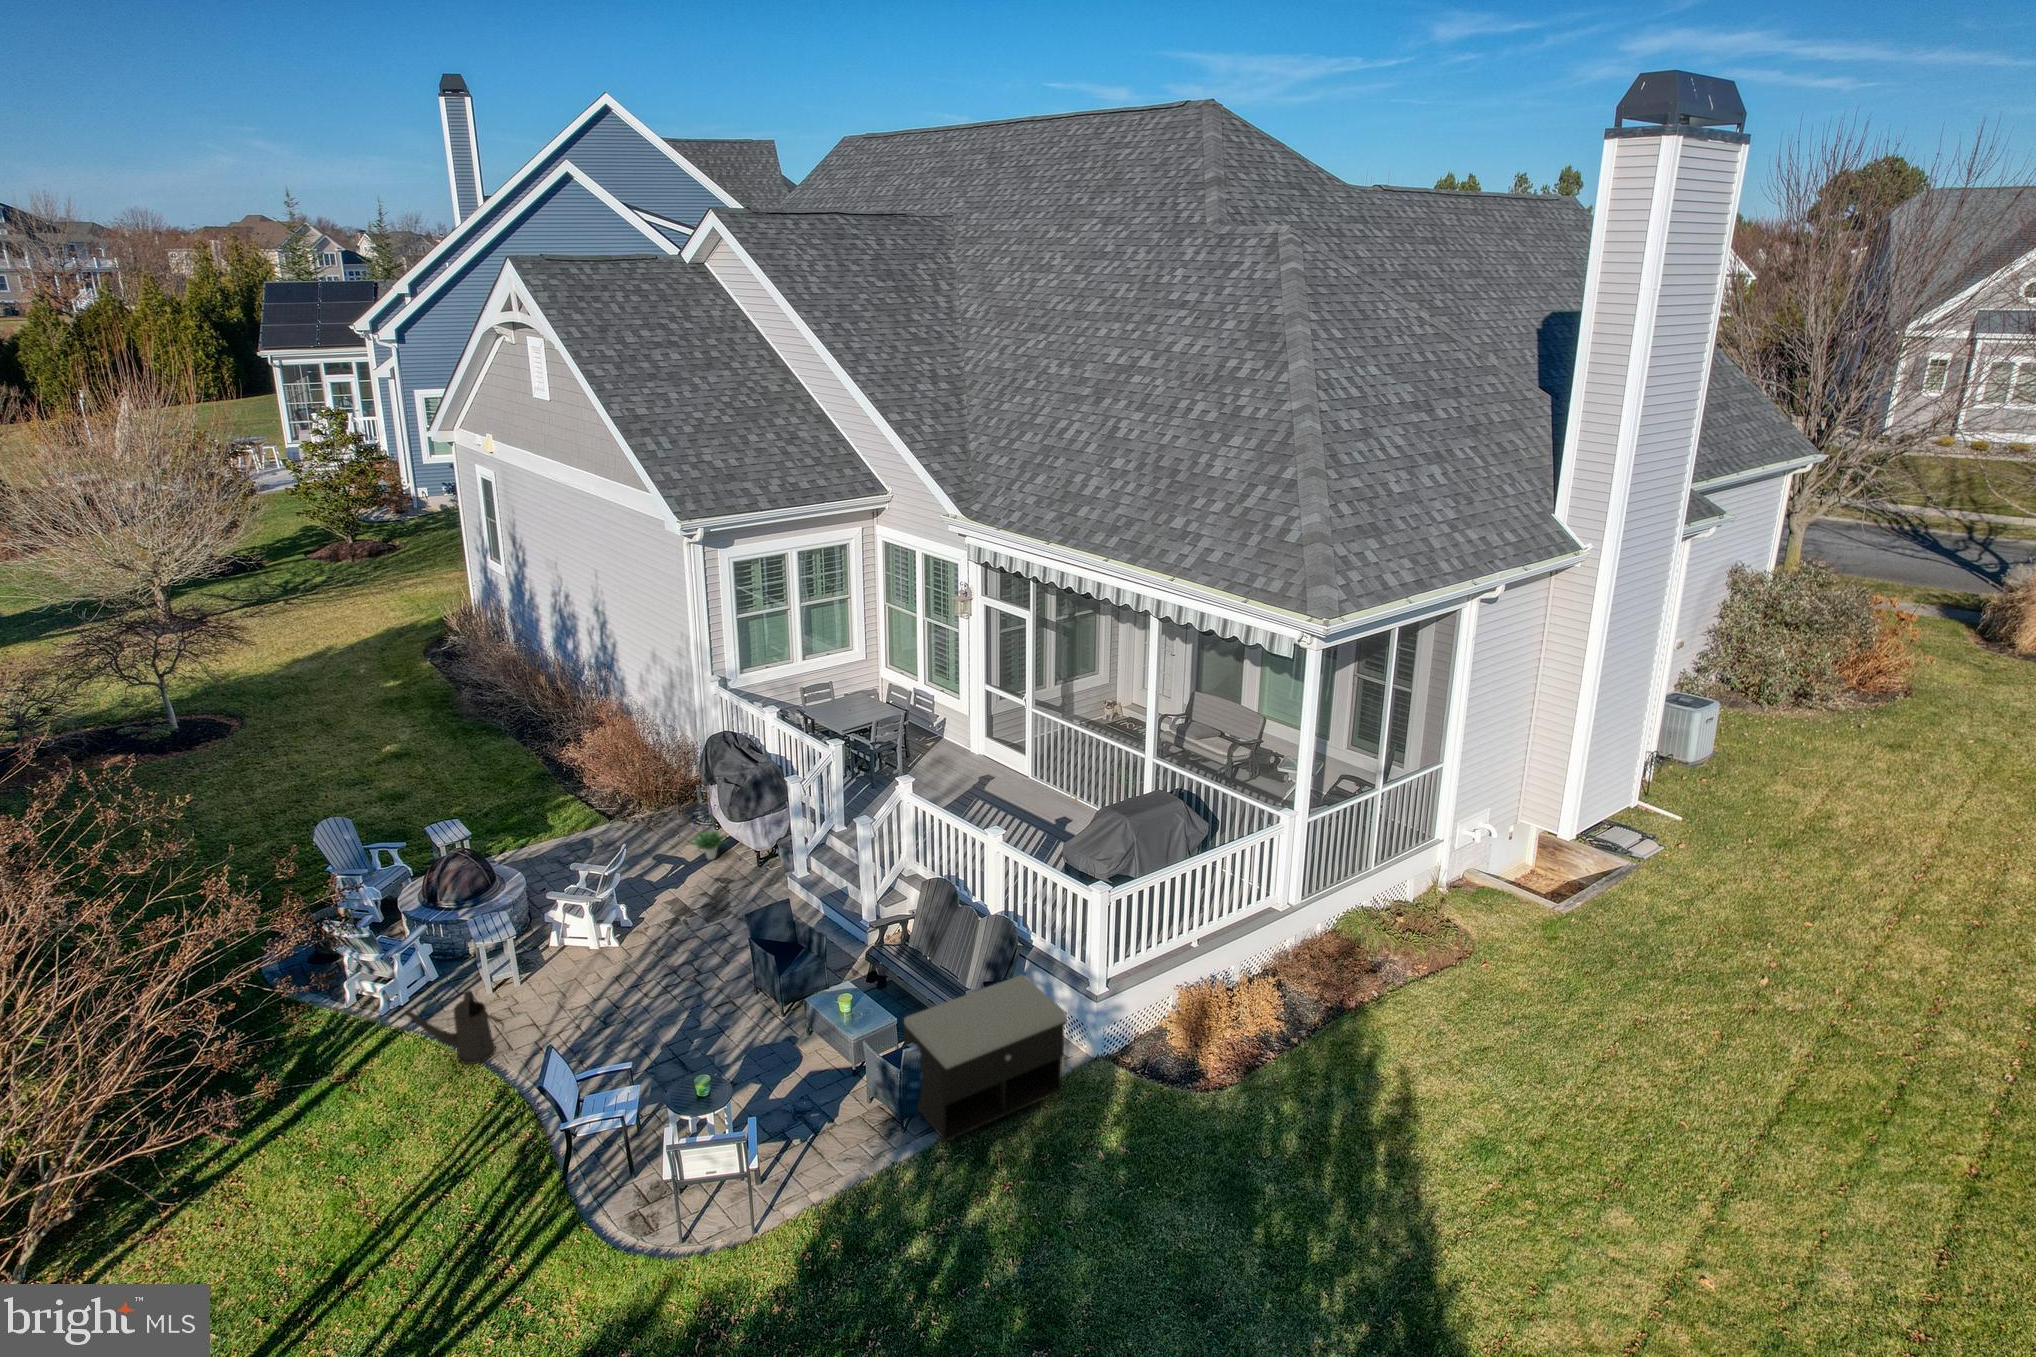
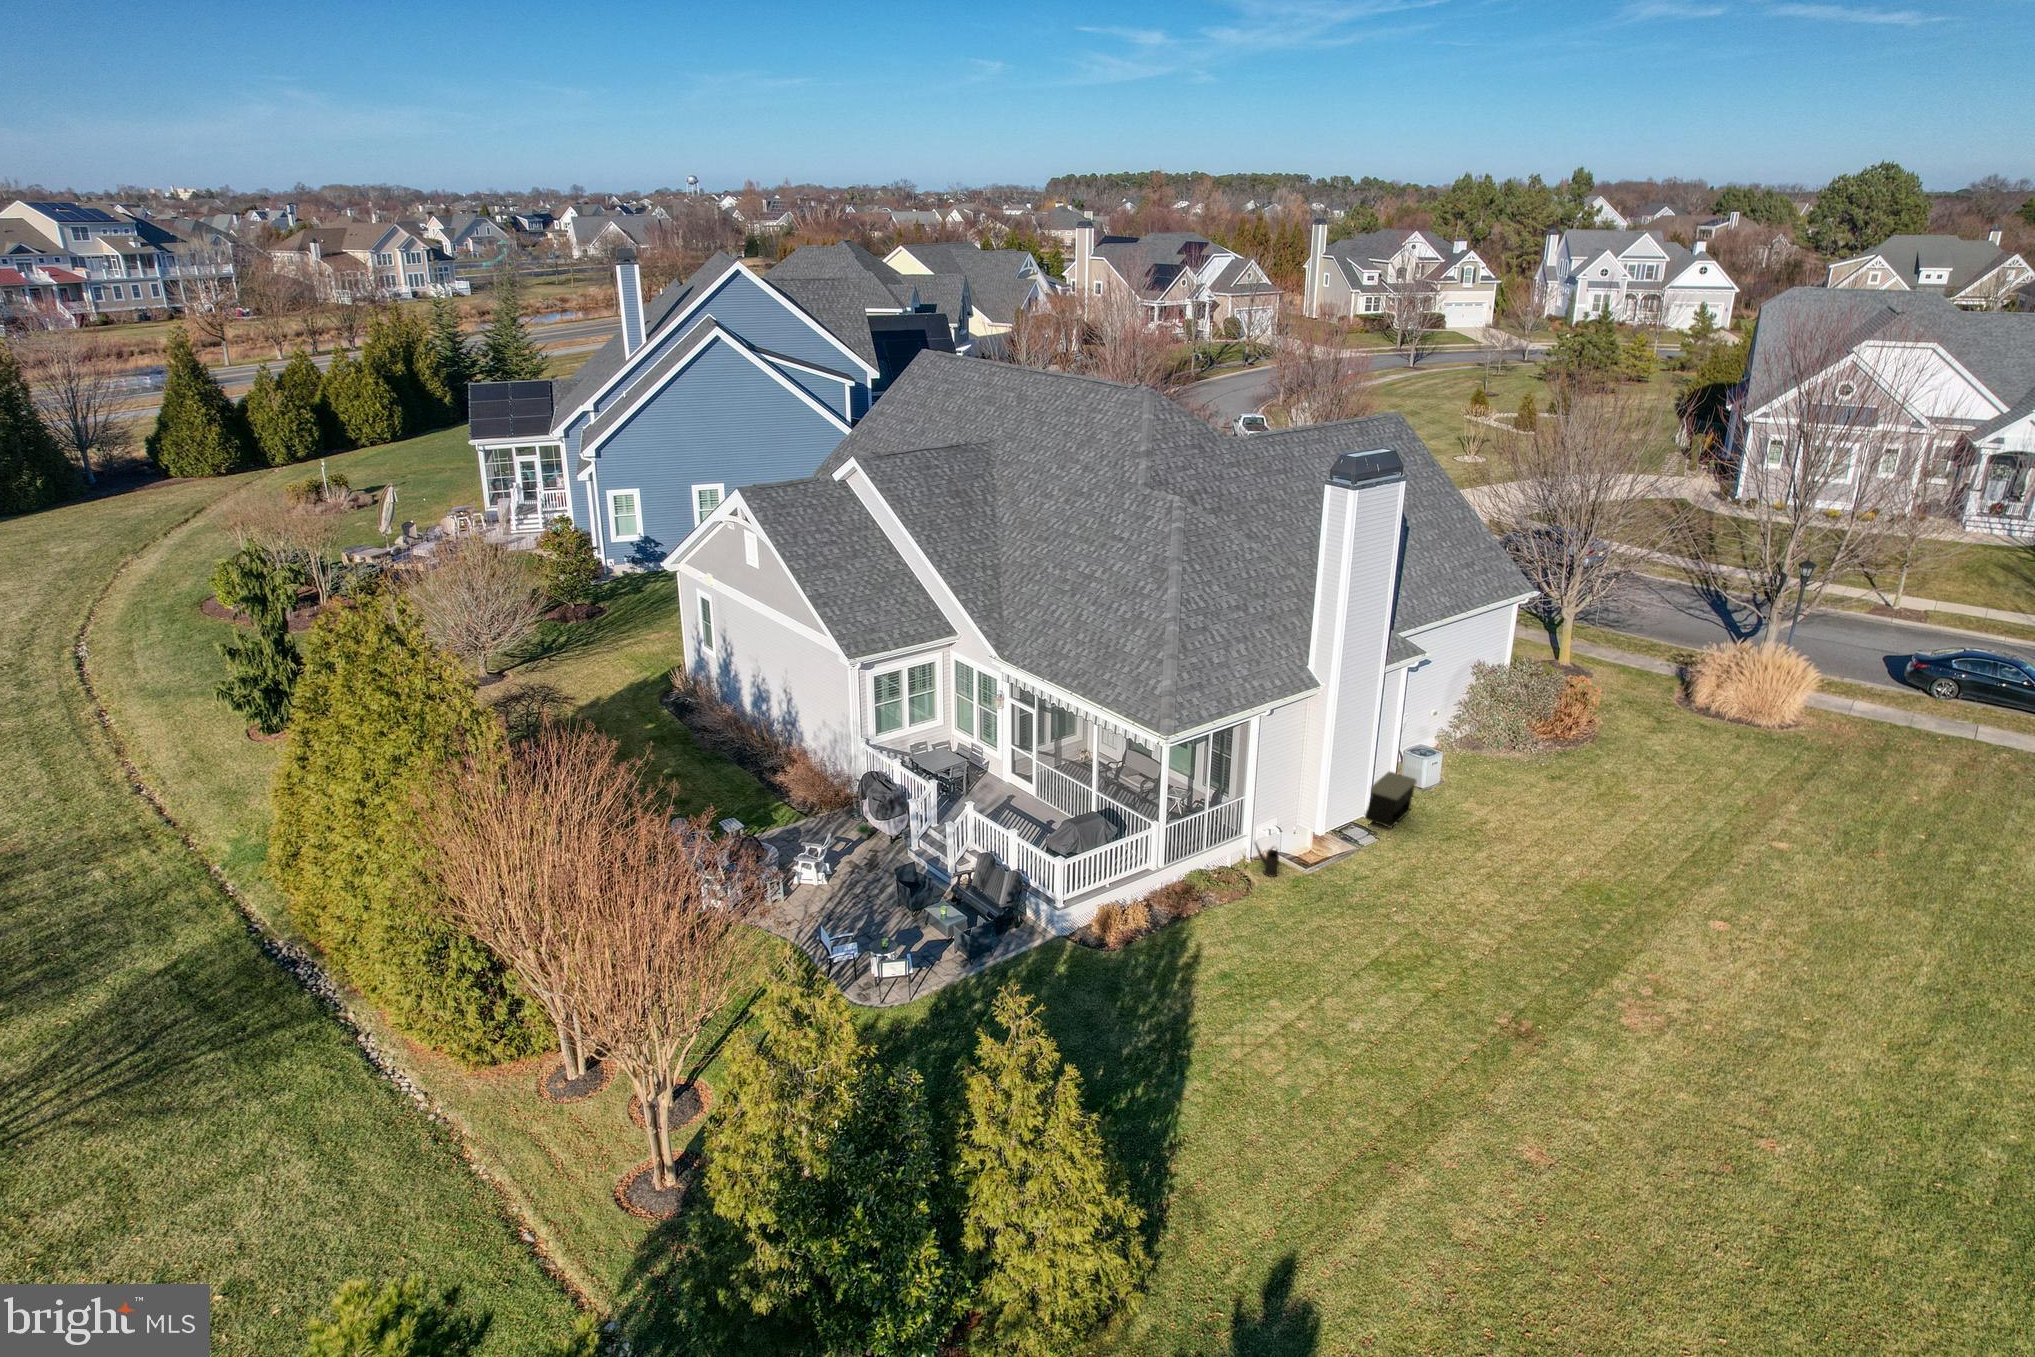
storage bench: present [904,975,1067,1141] -> present [1364,772,1416,828]
watering can: present [405,991,504,1064] -> present [1254,843,1280,877]

